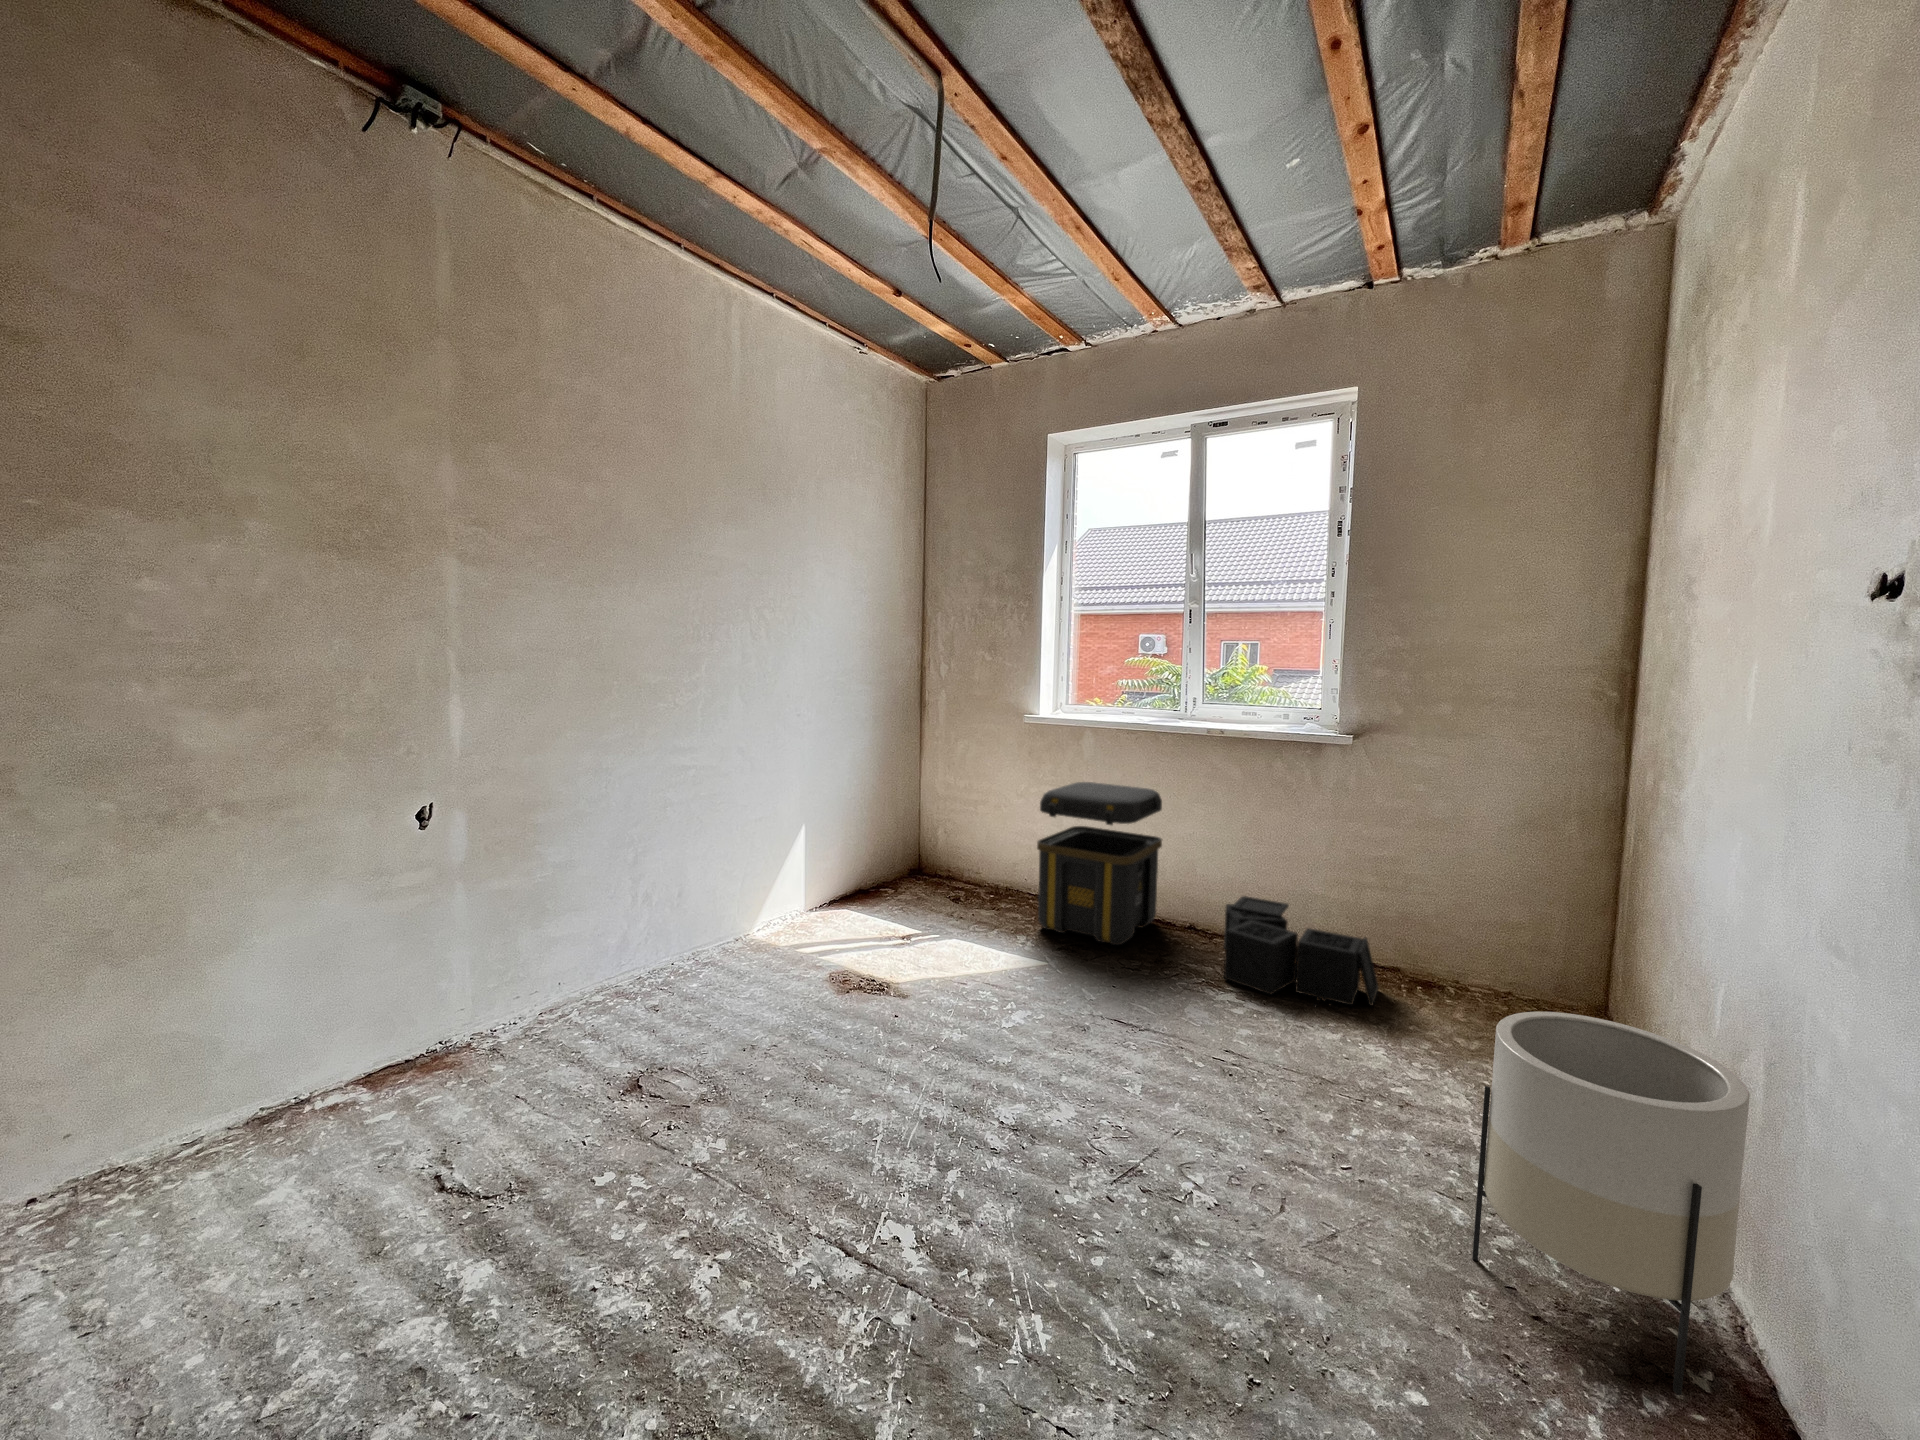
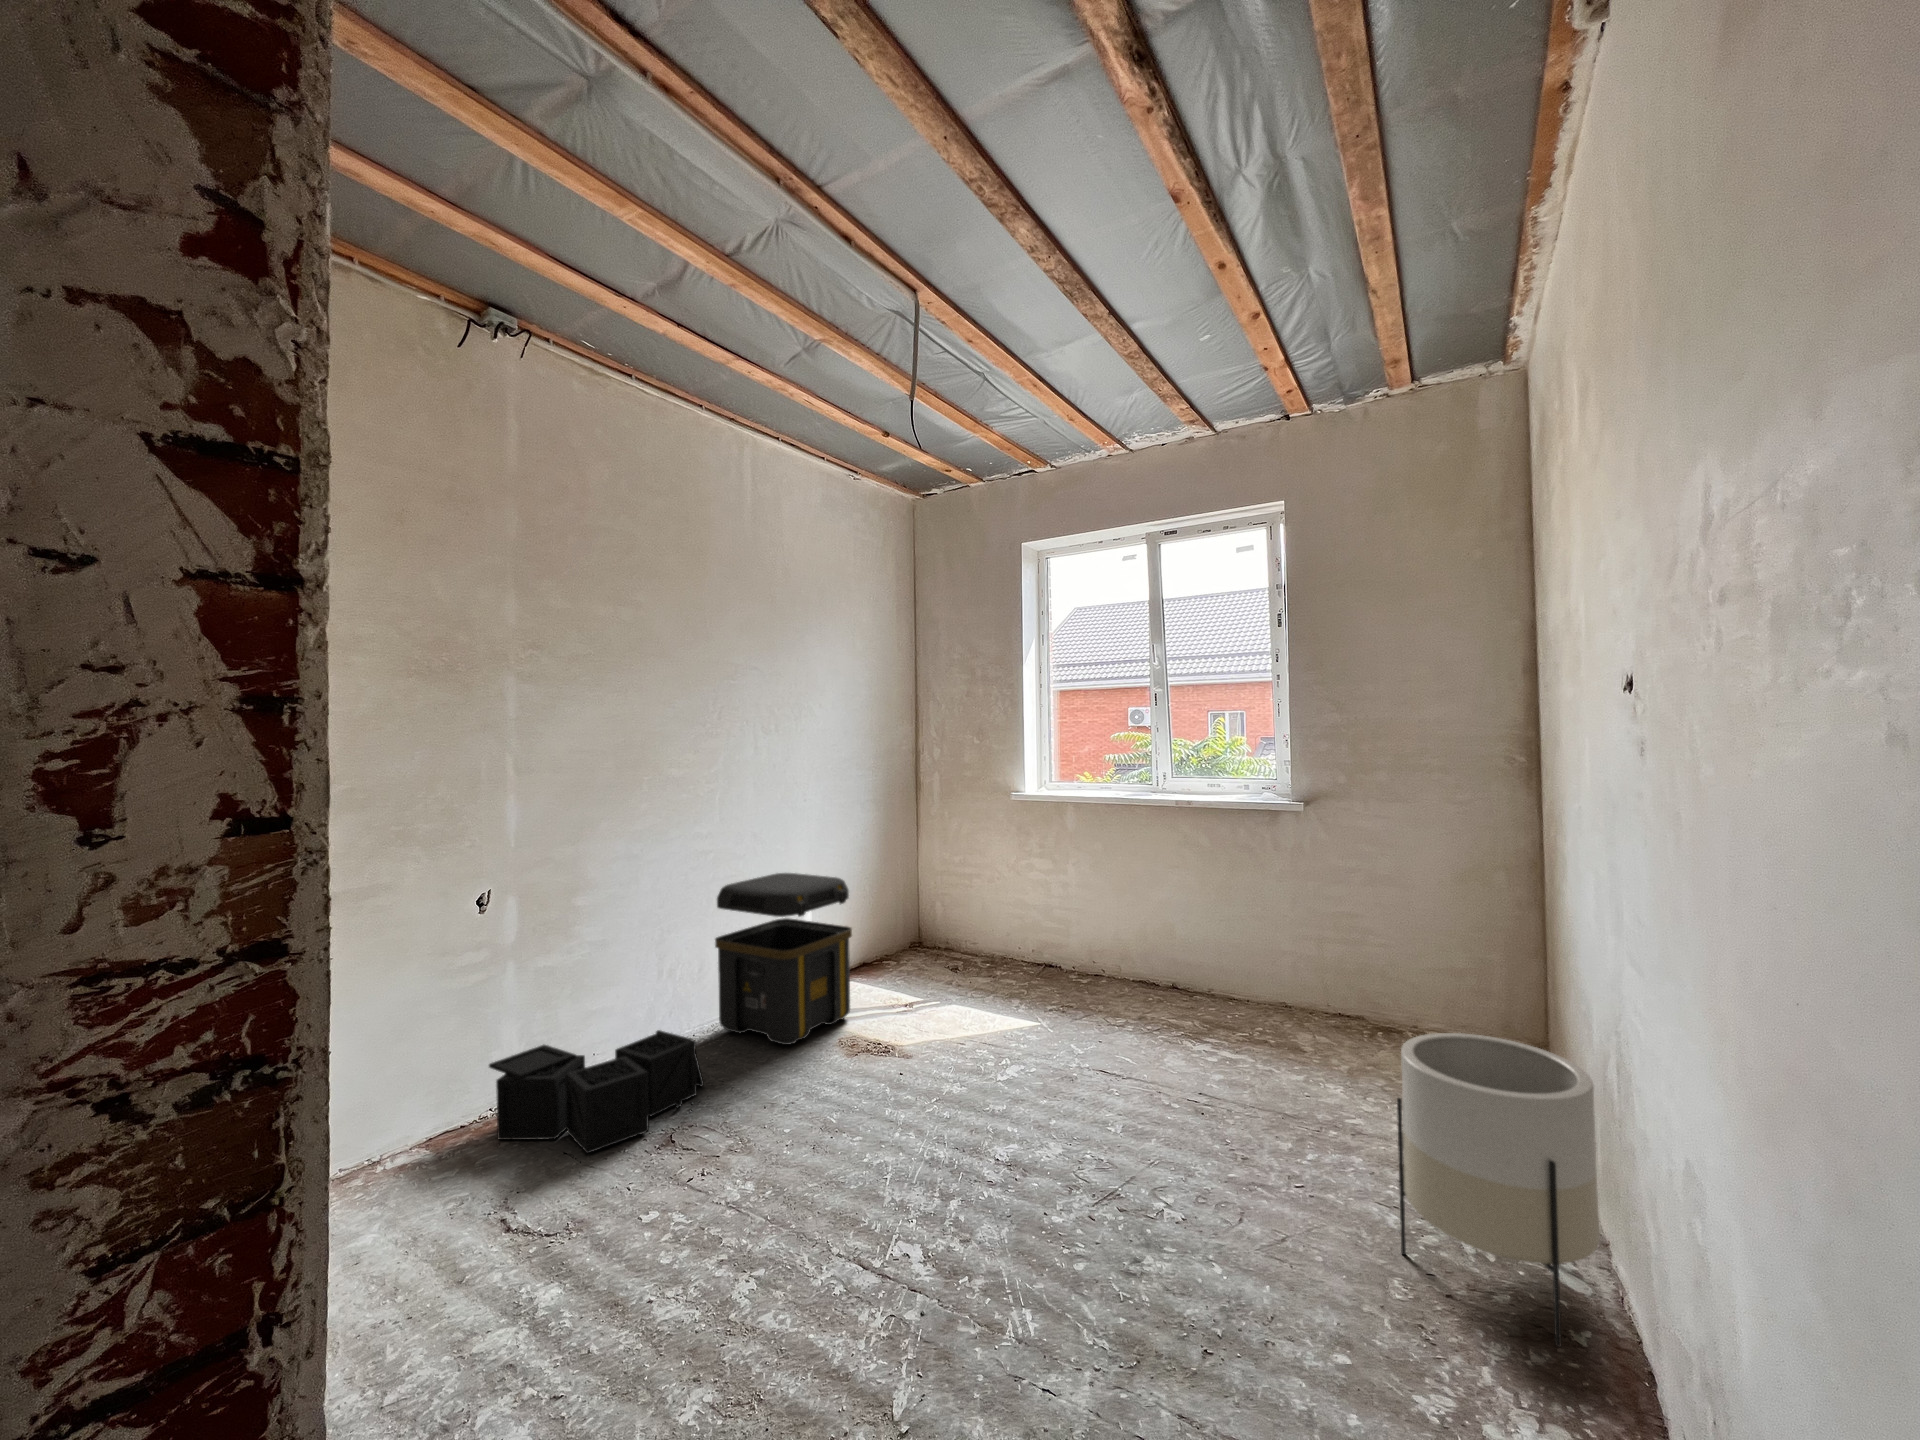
toolbox: present [1037,782,1162,945] -> present [715,873,852,1045]
storage bin: present [1224,896,1378,1006] -> present [489,1030,704,1153]

